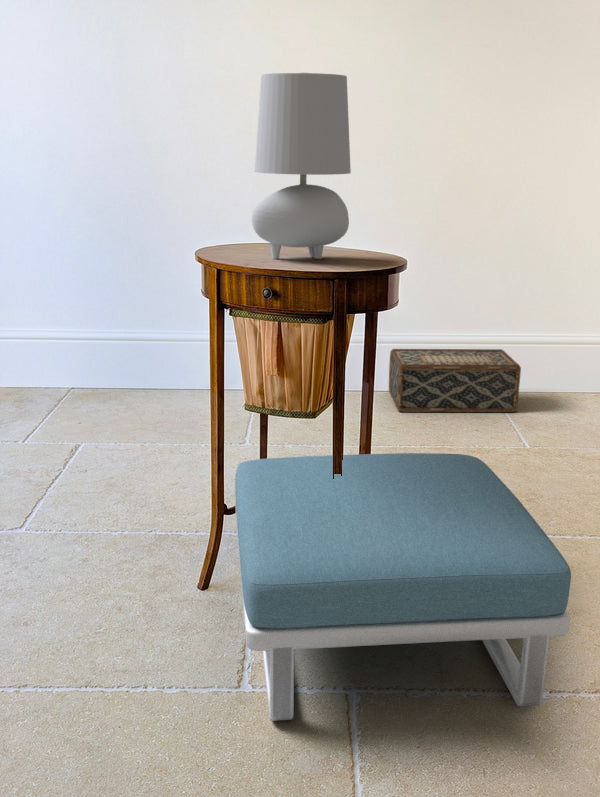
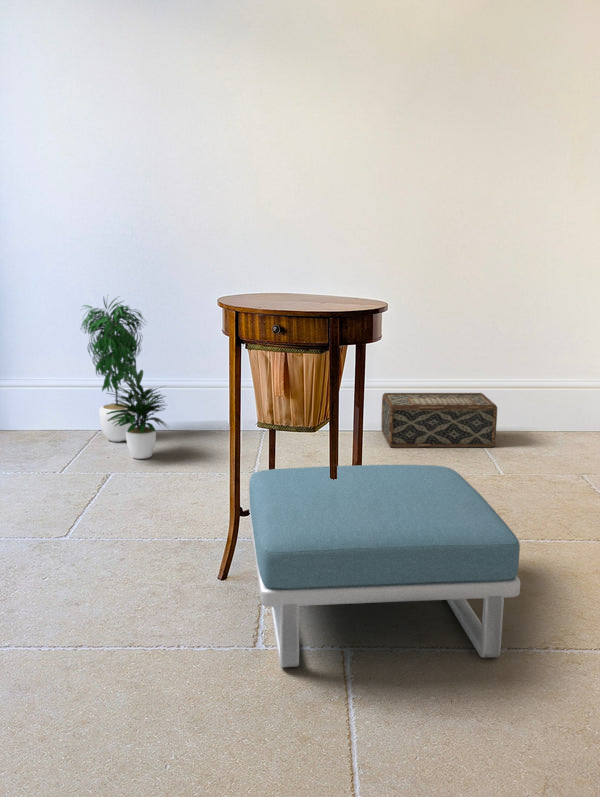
table lamp: present [252,73,351,259] -> none [263,158,342,303]
potted plant: none [44,233,149,425] -> present [82,299,166,459]

